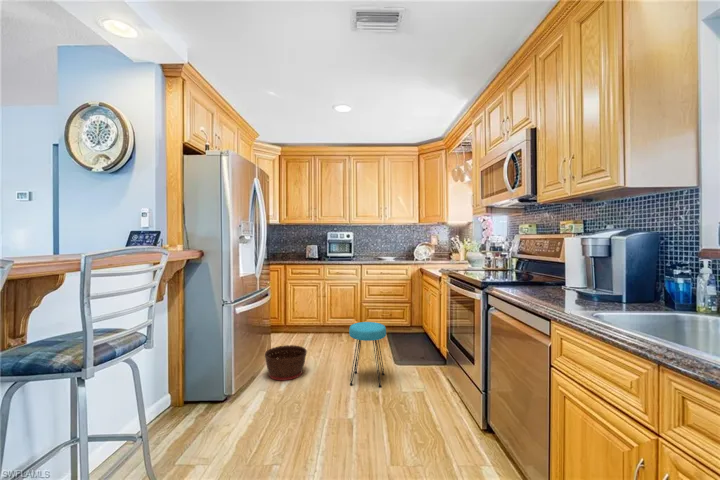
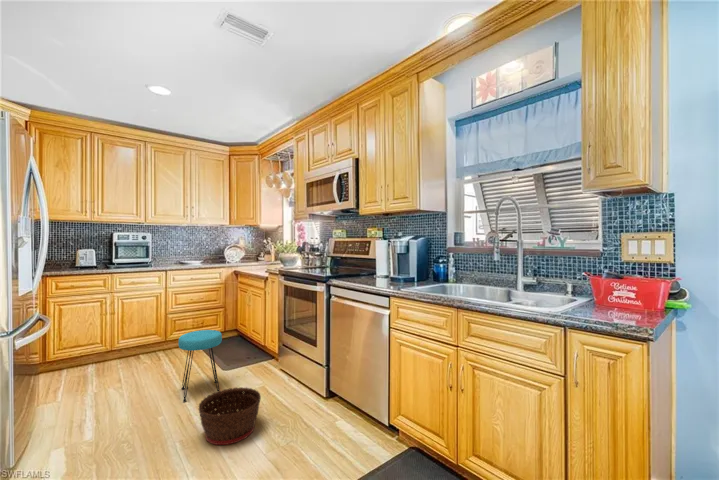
basket: present [265,345,307,380] -> present [199,388,261,445]

